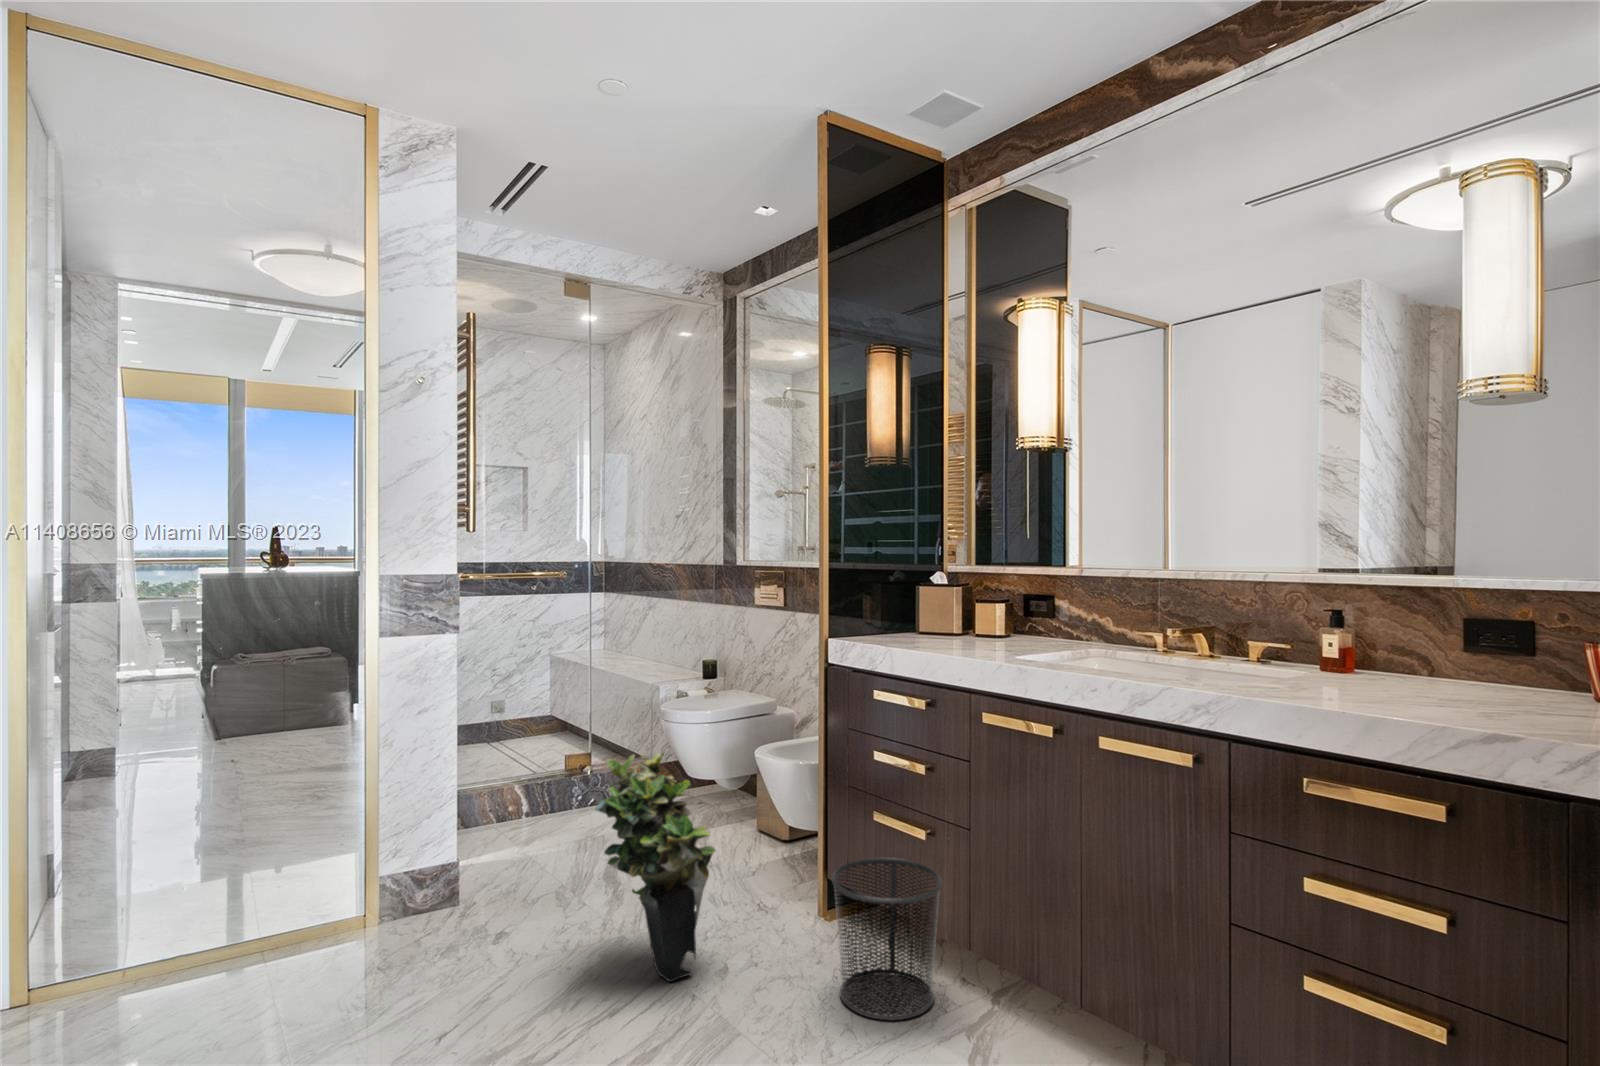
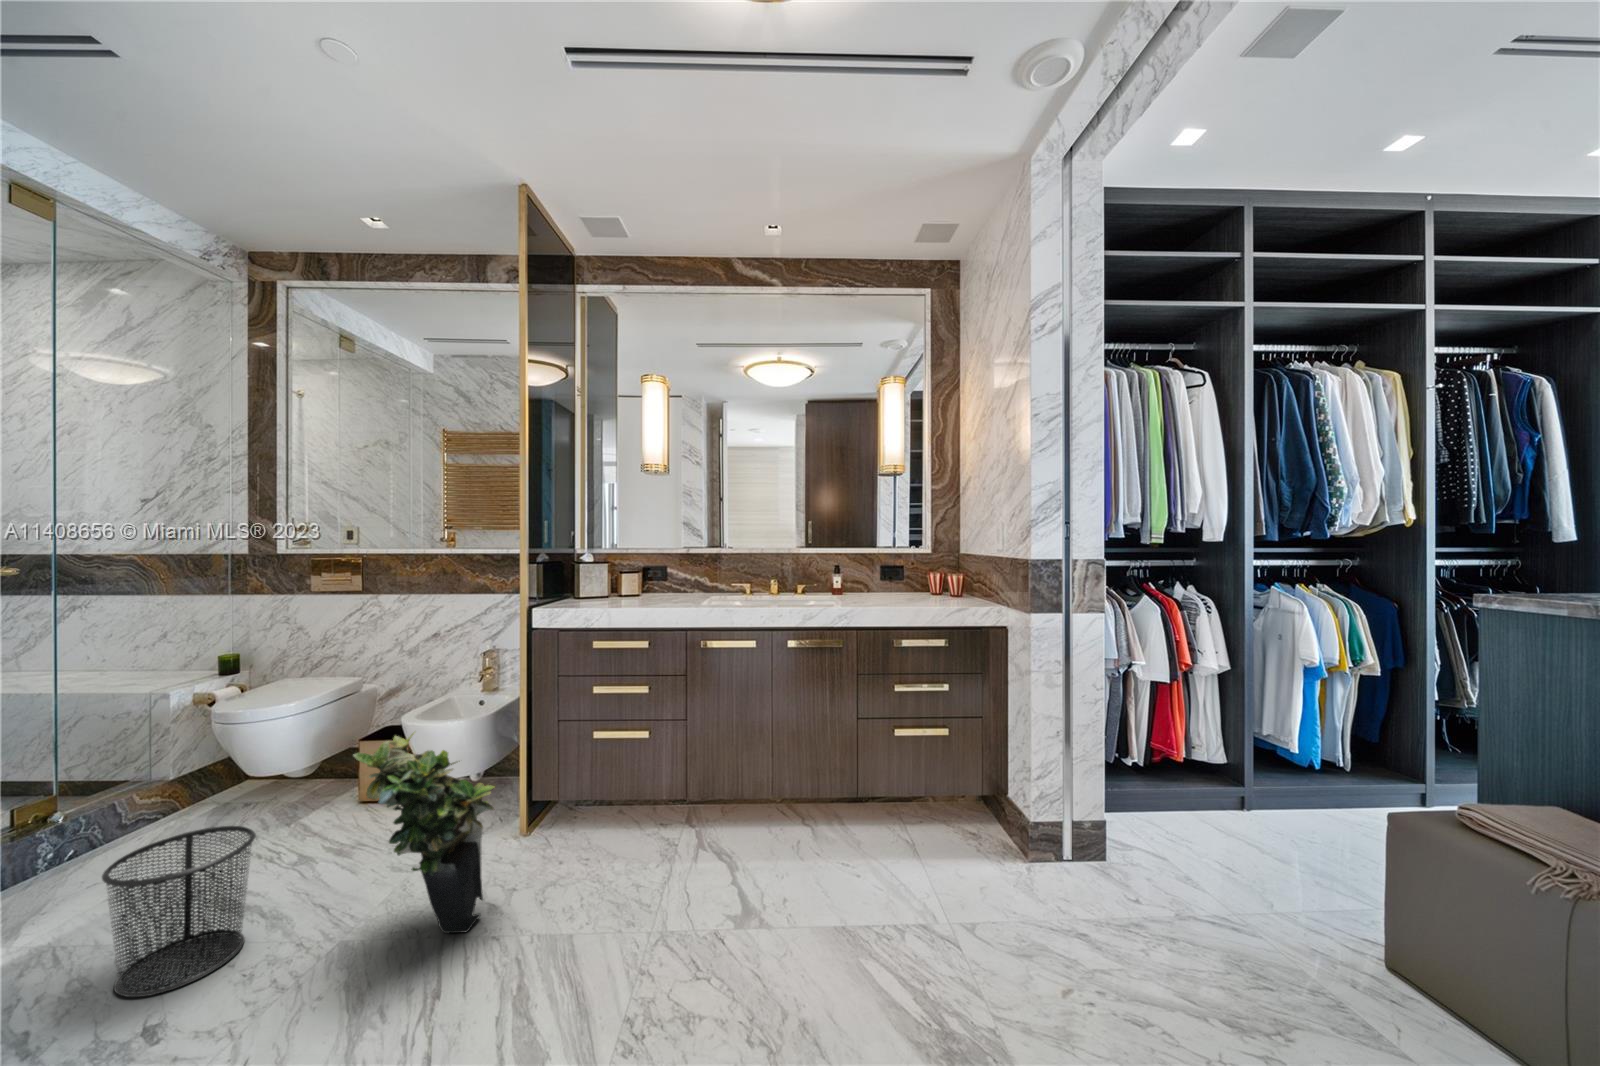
waste bin: present [832,858,942,1020] -> present [102,826,256,997]

